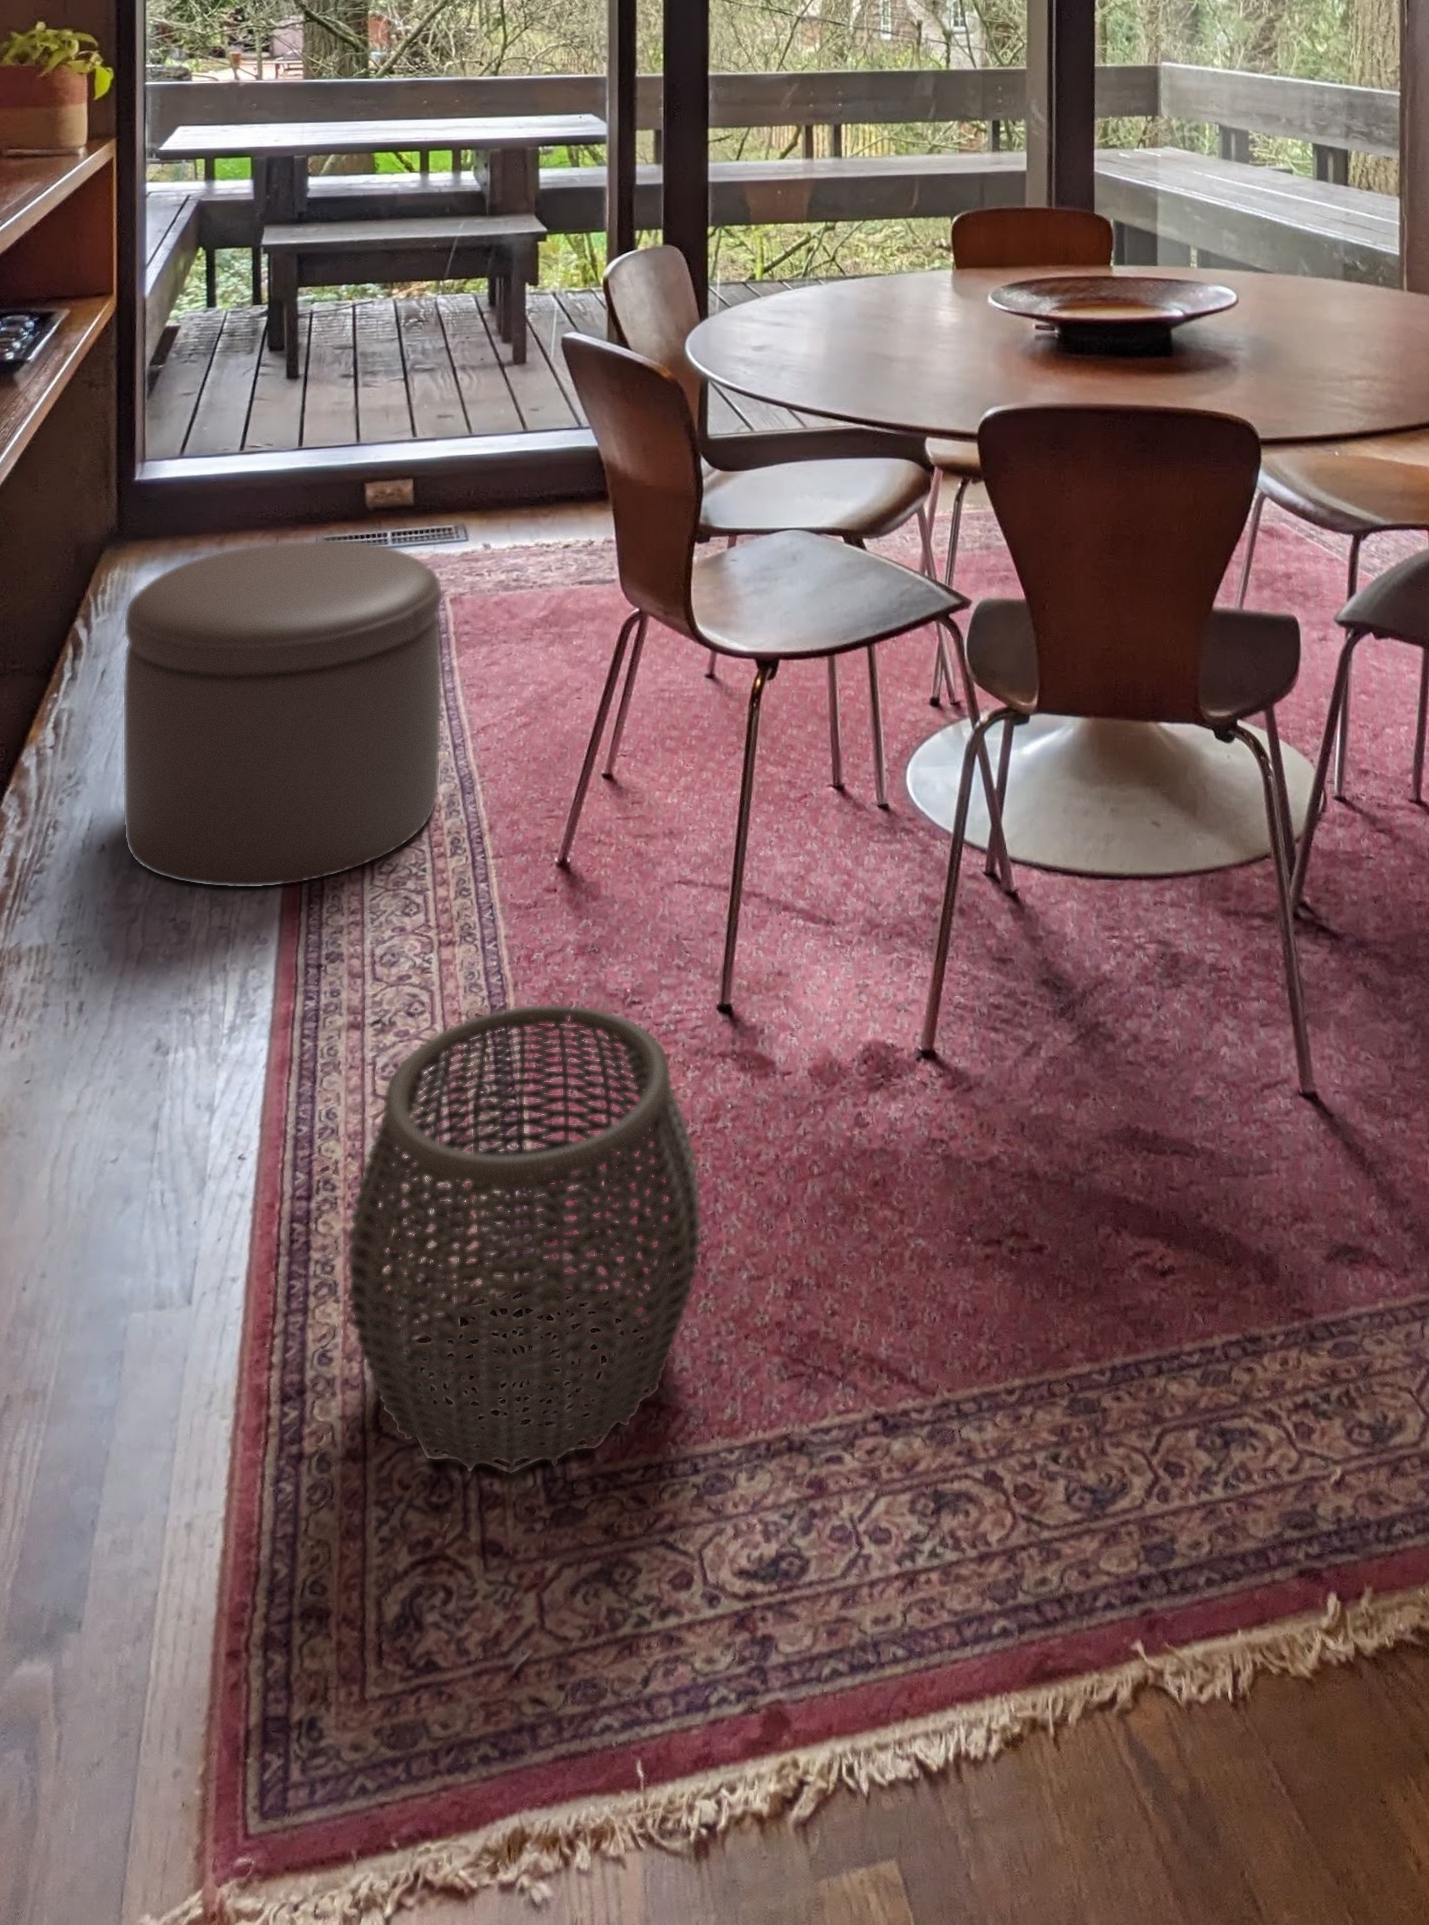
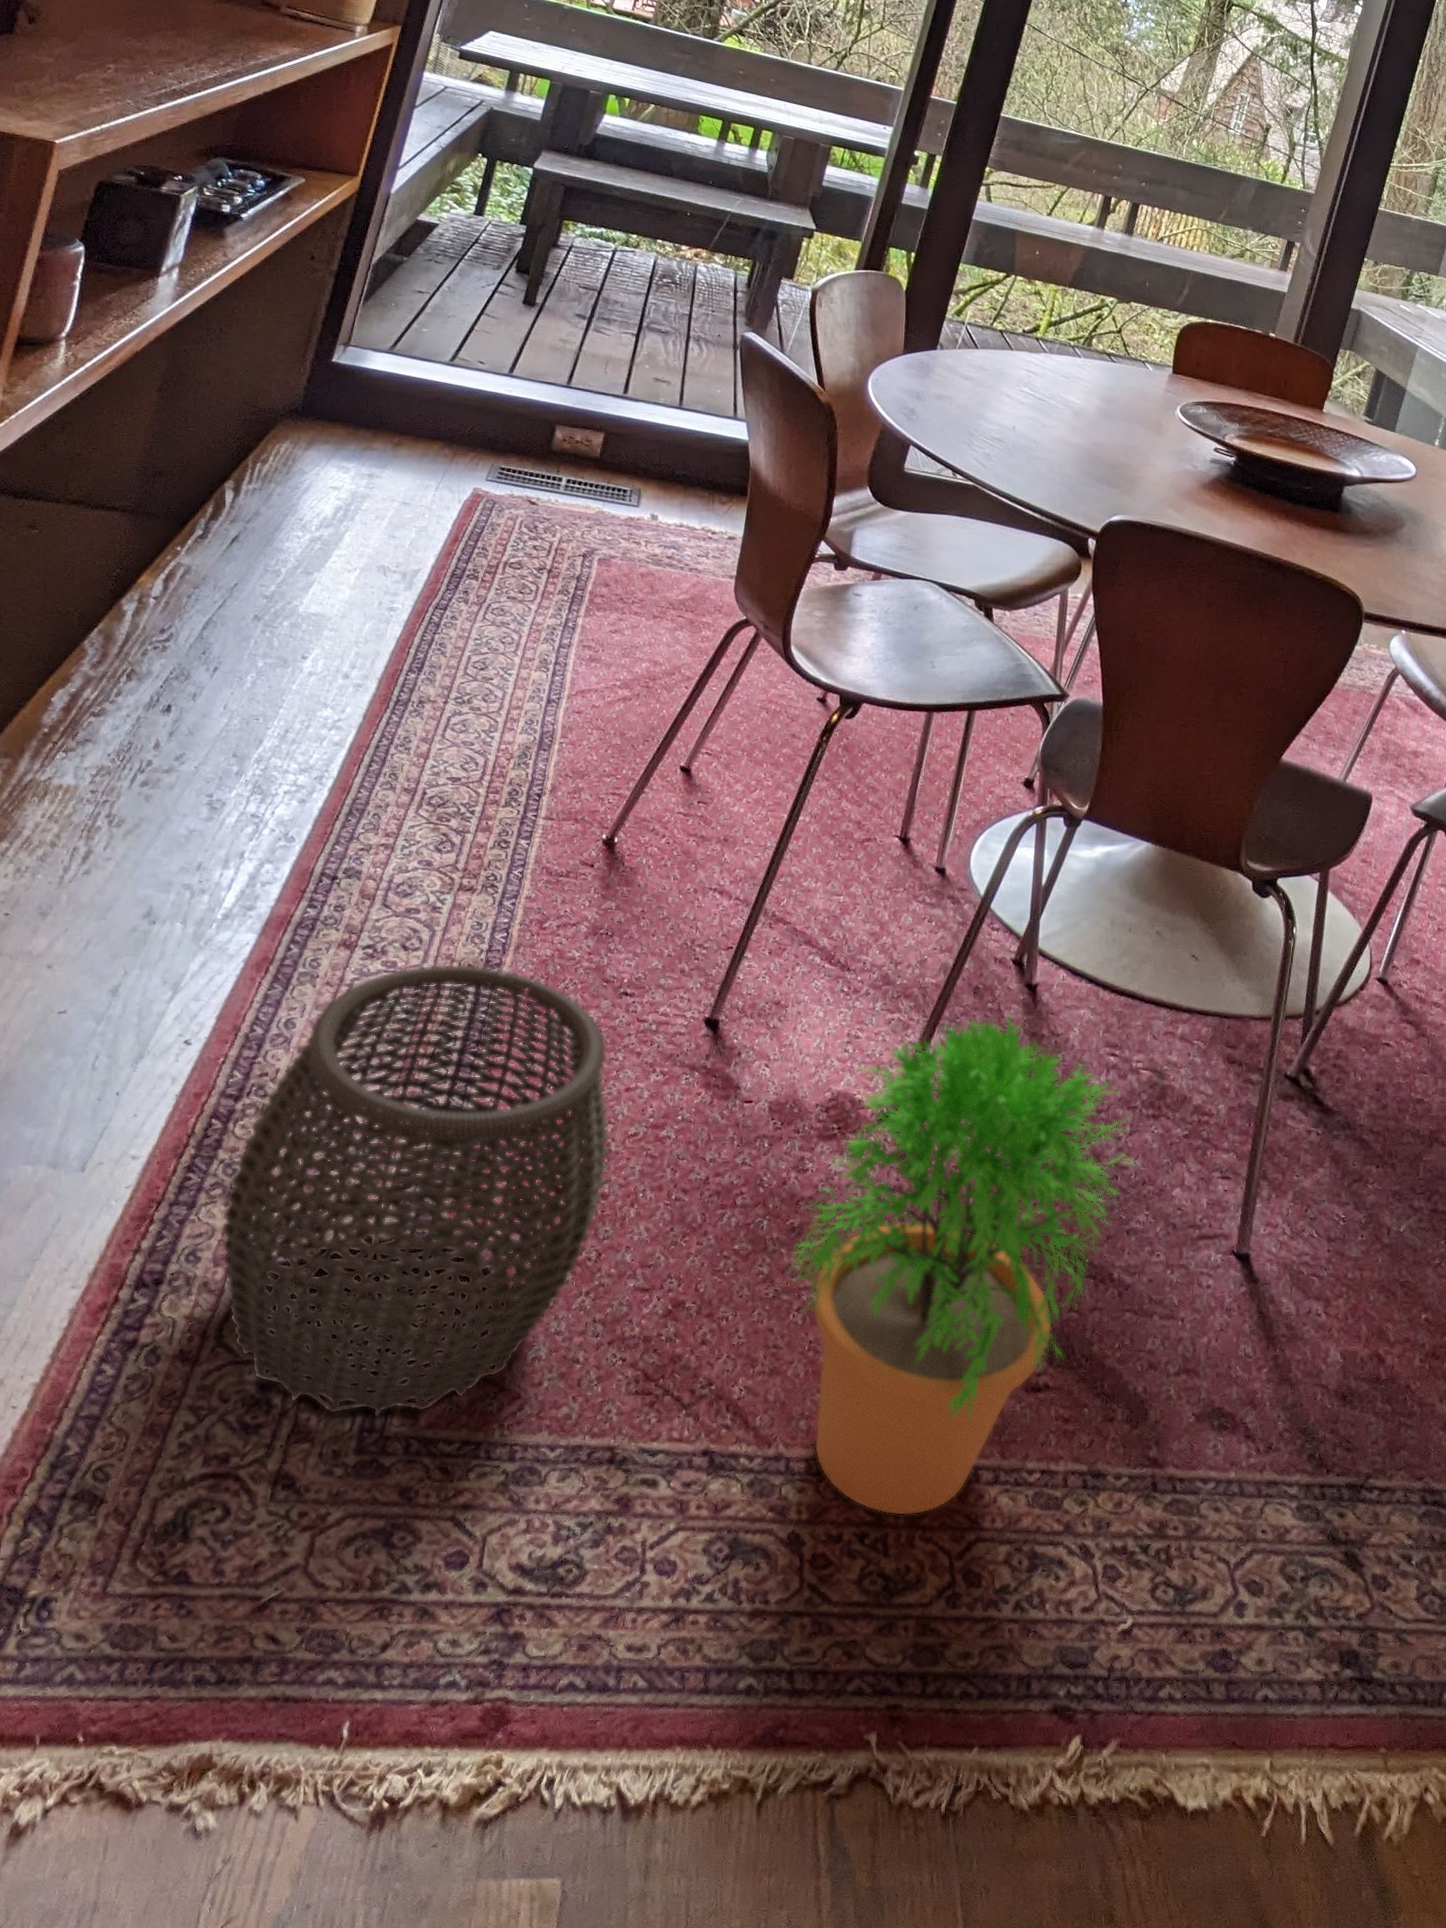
ottoman: present [124,541,441,887] -> none [190,453,567,792]
potted plant: none [902,914,1211,1429] -> present [795,1017,1124,1514]

